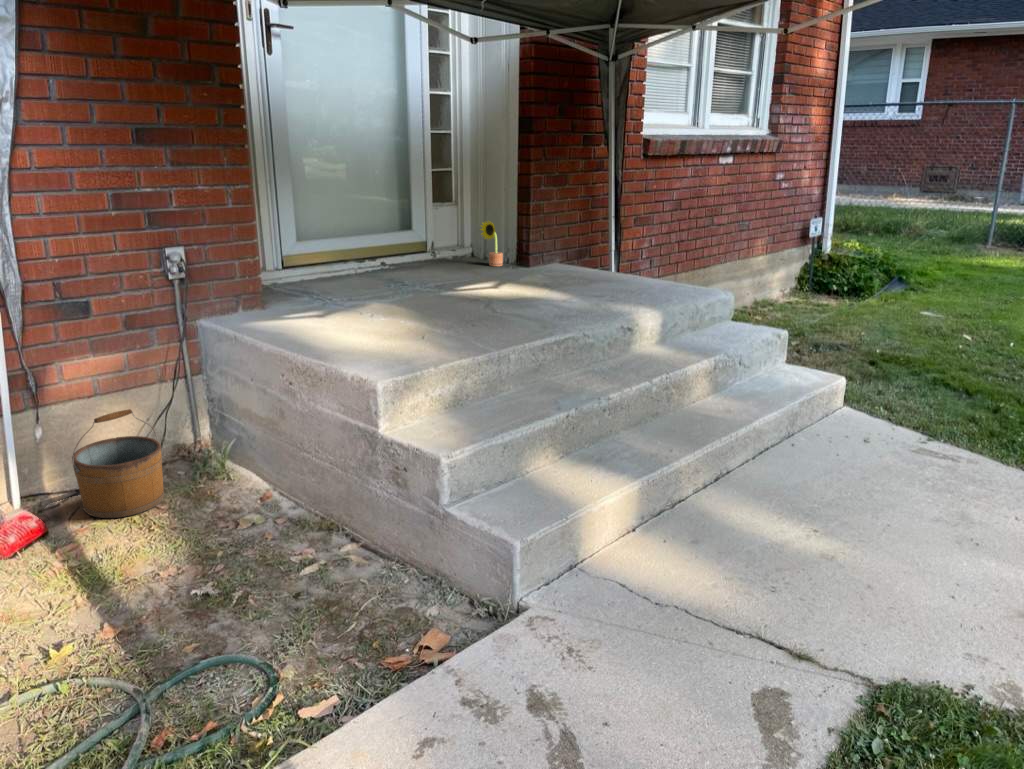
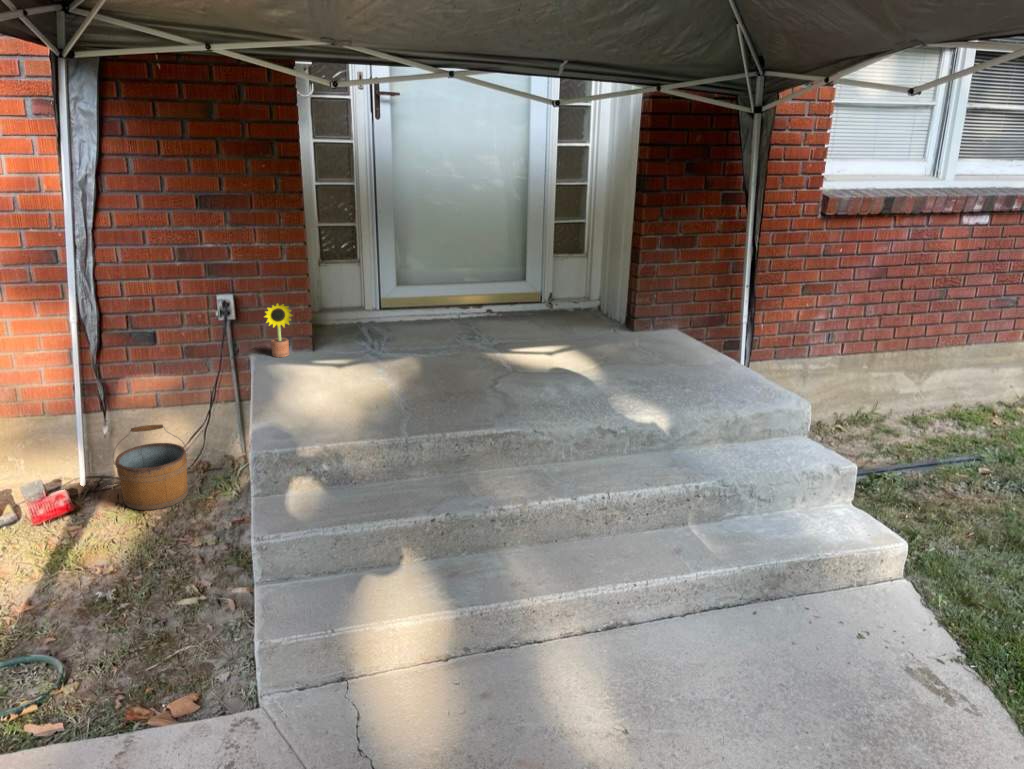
decorative plant: present [480,220,503,266] -> present [265,304,293,357]

